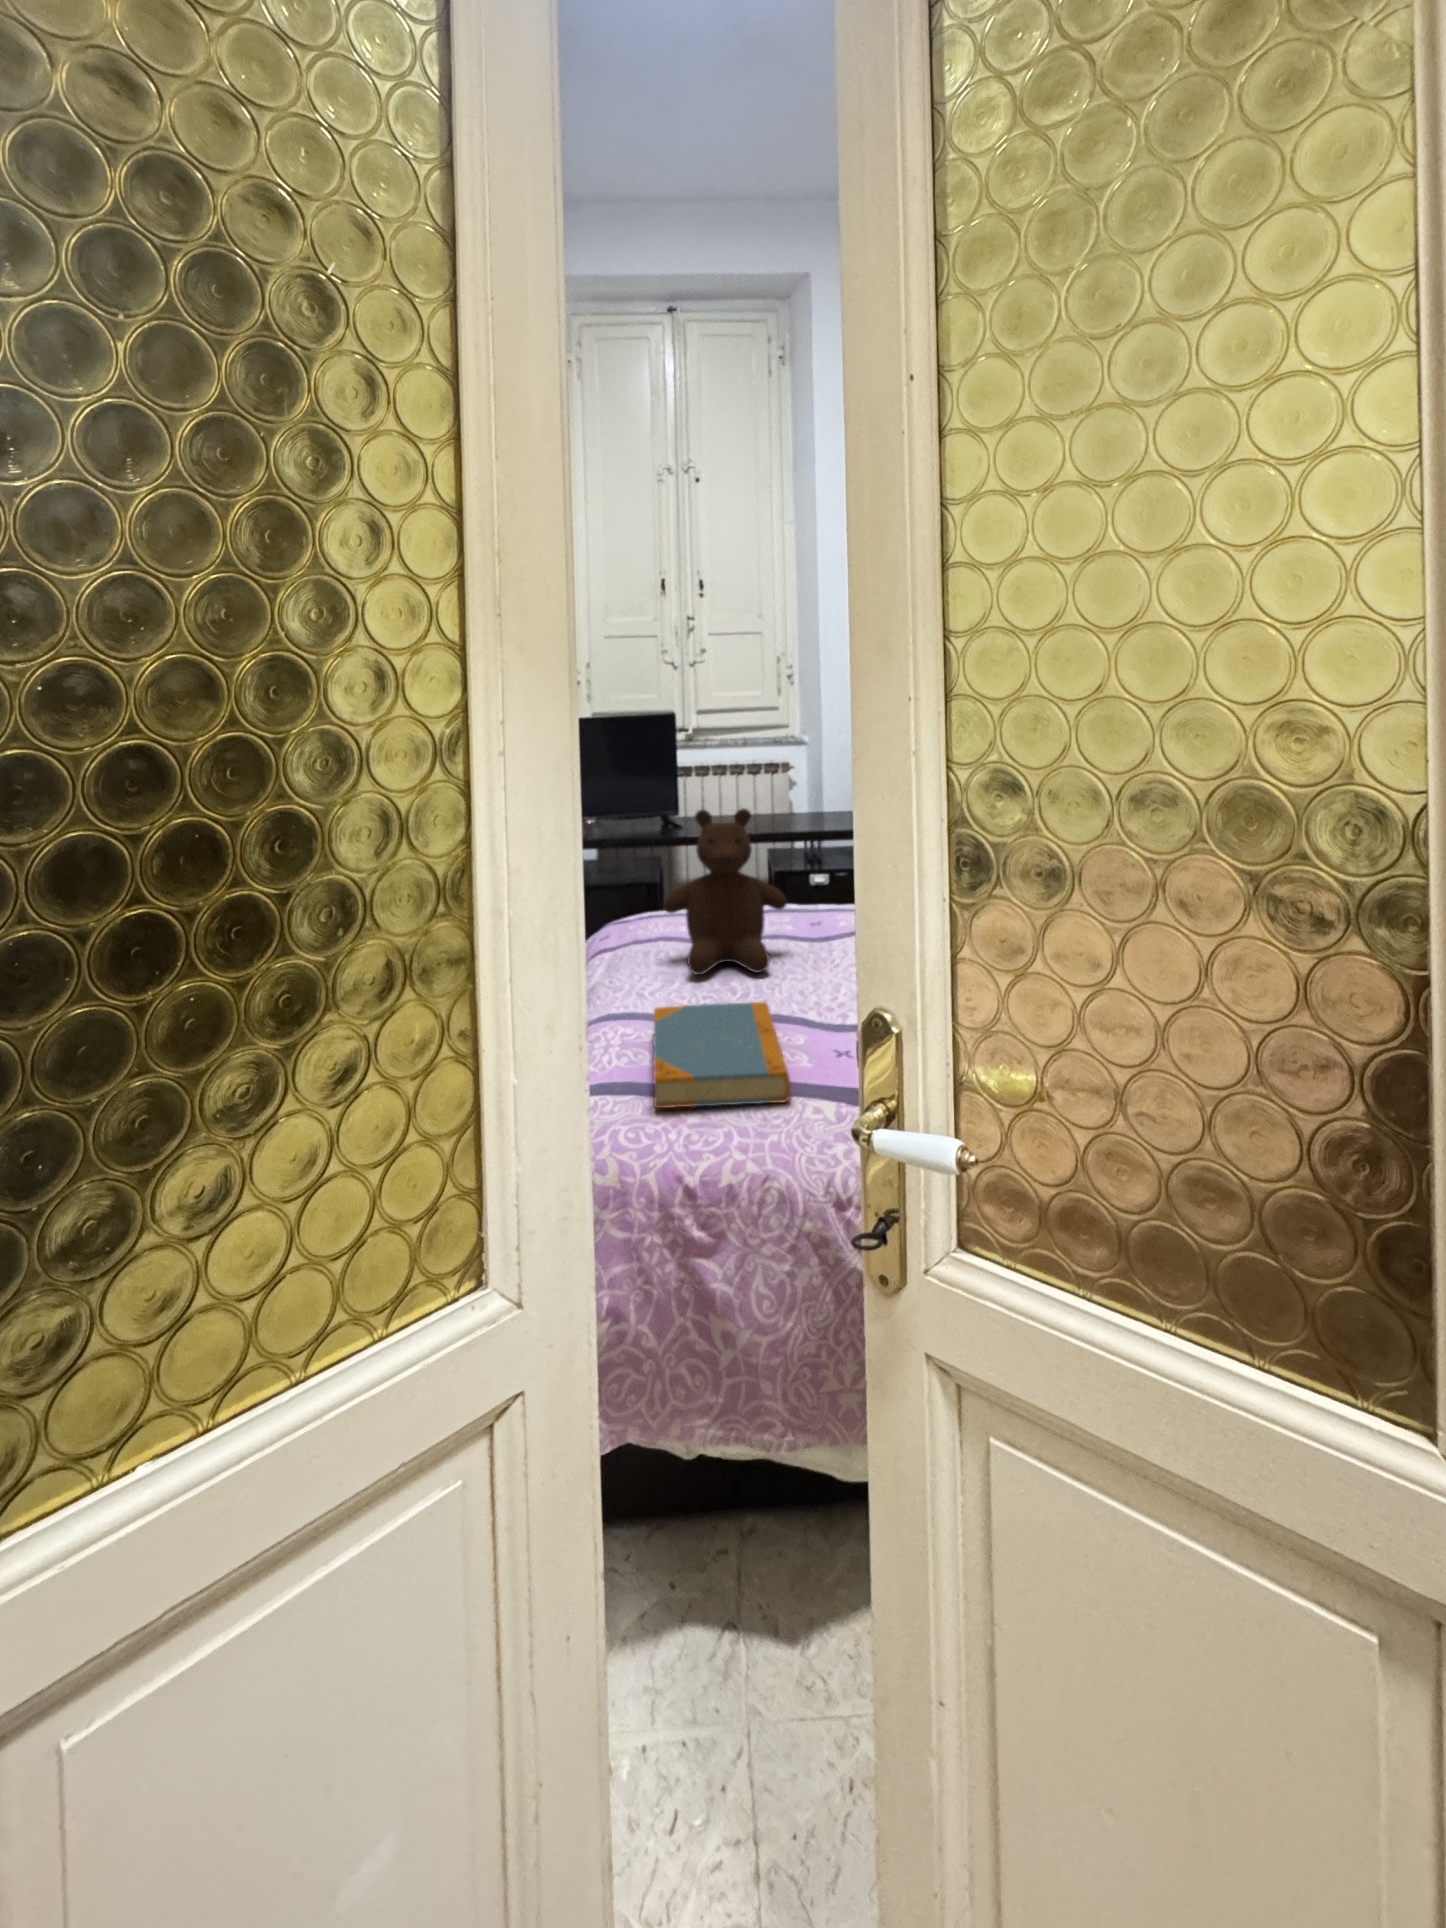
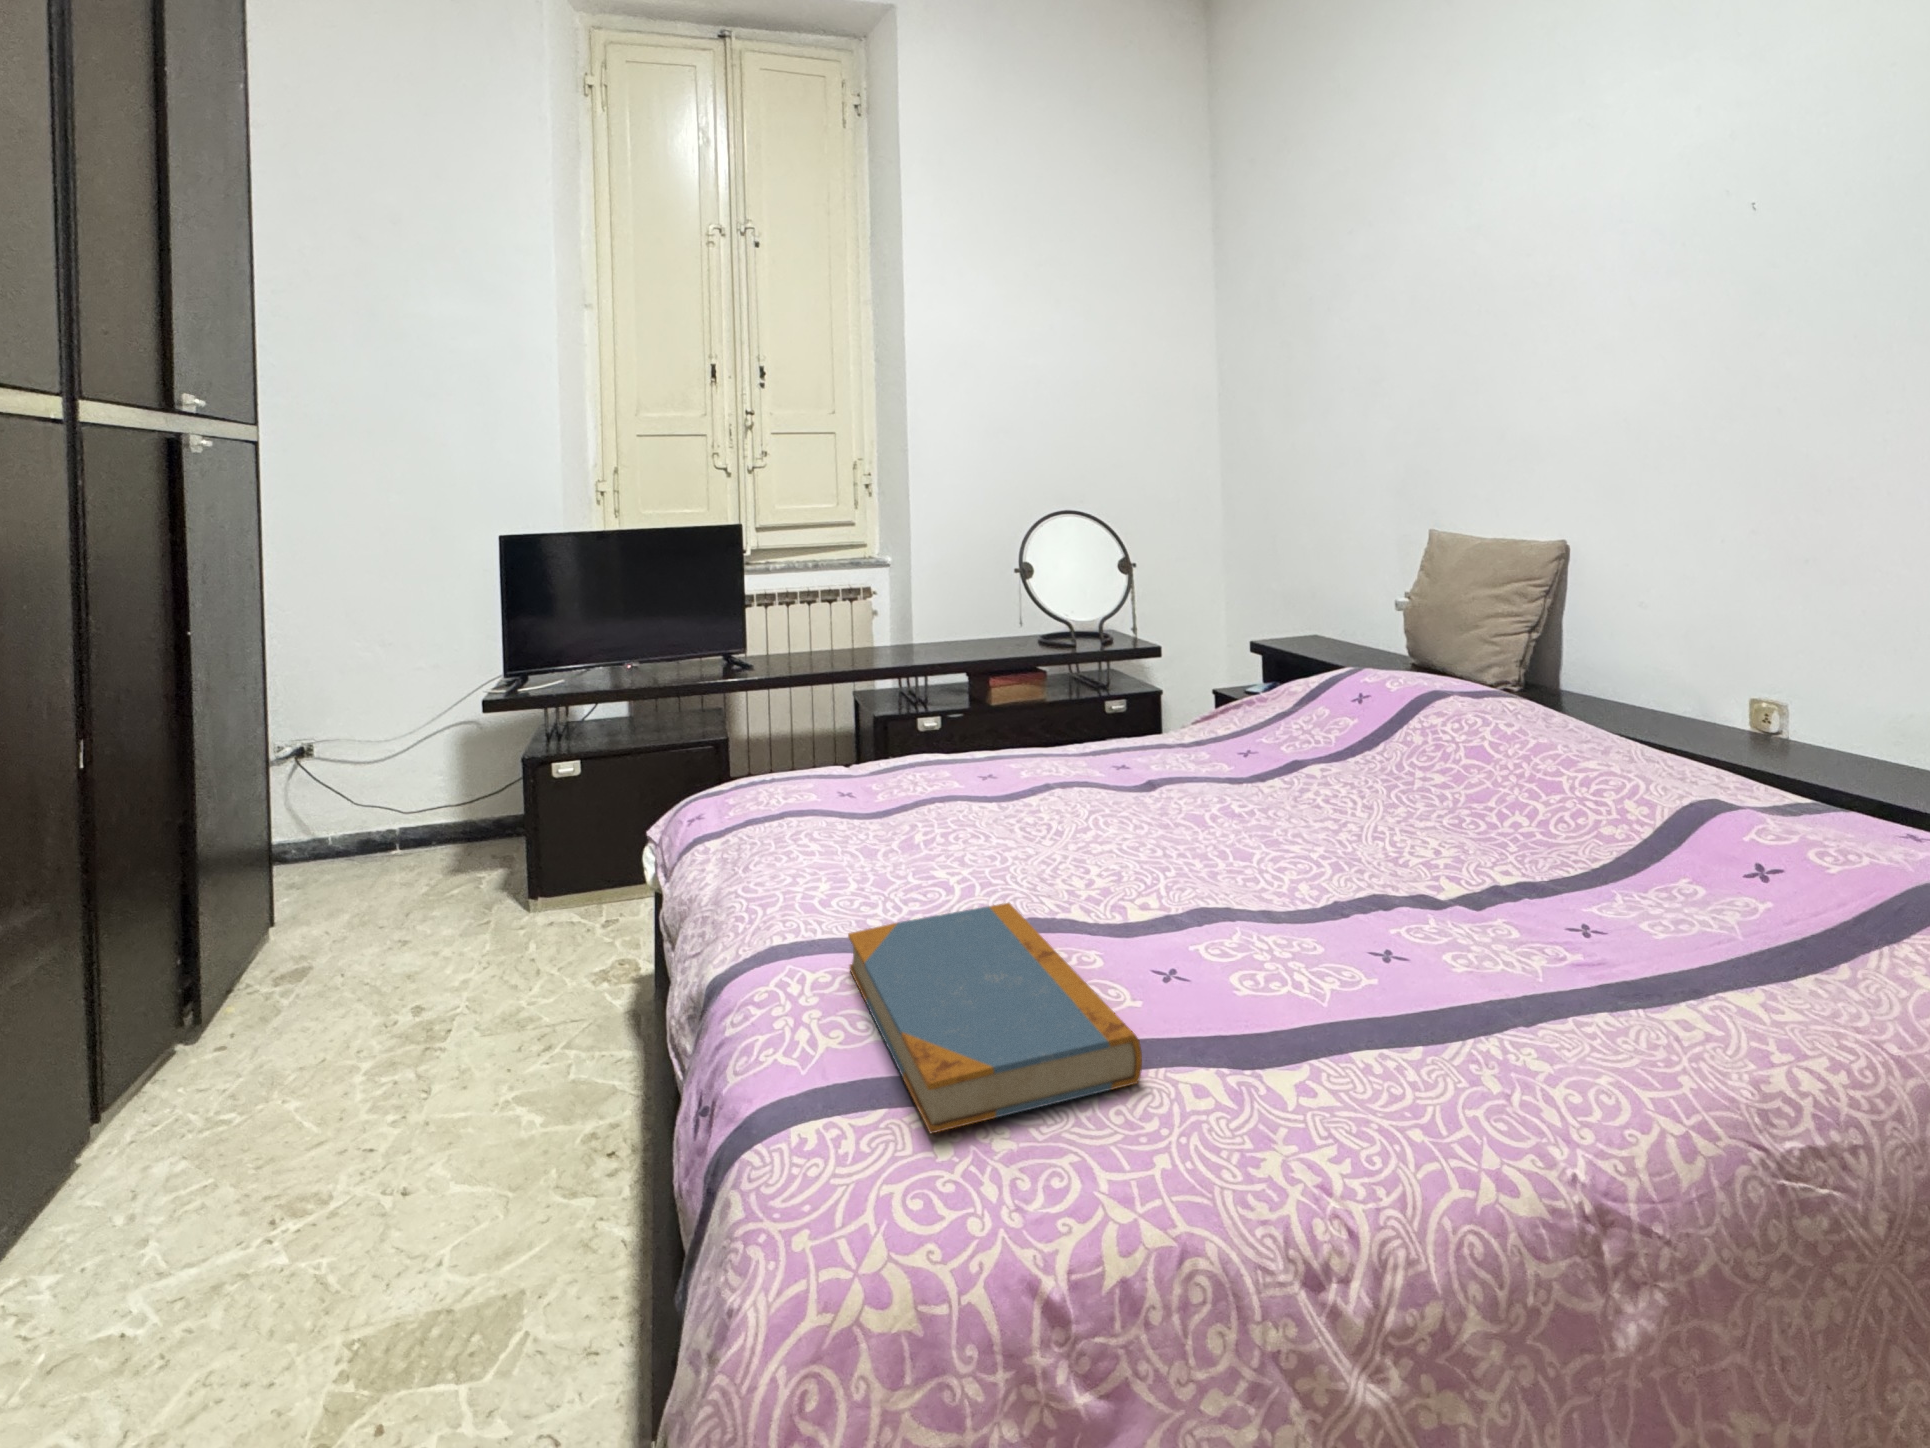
teddy bear: present [663,809,787,975] -> none [804,629,969,865]

